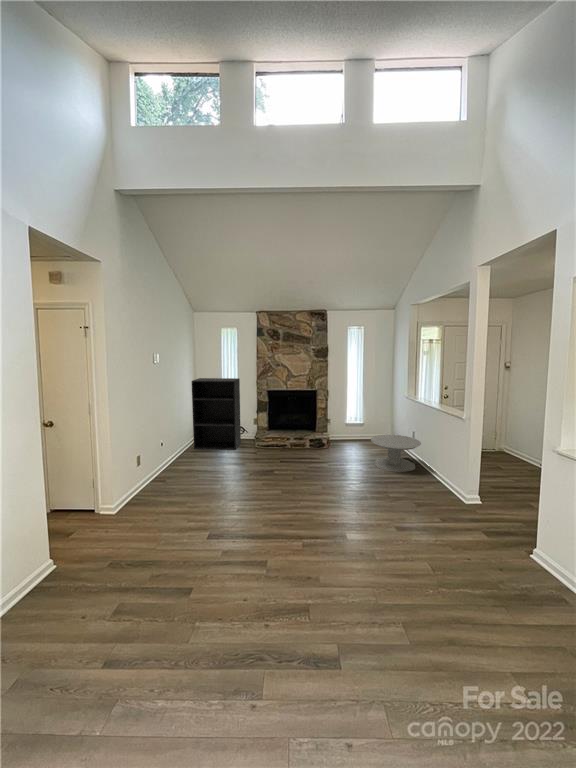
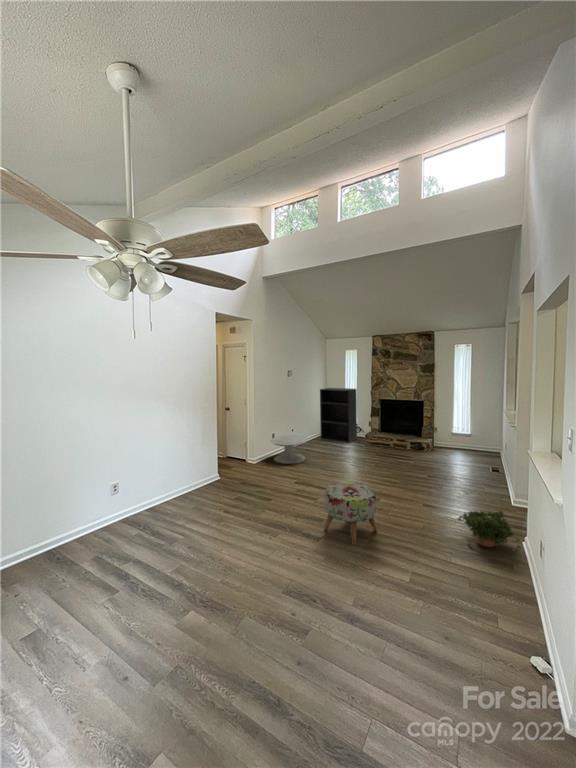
side table: present [371,435,421,472] -> present [270,435,308,464]
potted plant: none [464,517,540,571] -> present [458,511,522,550]
ottoman: none [330,522,409,626] -> present [324,482,377,545]

